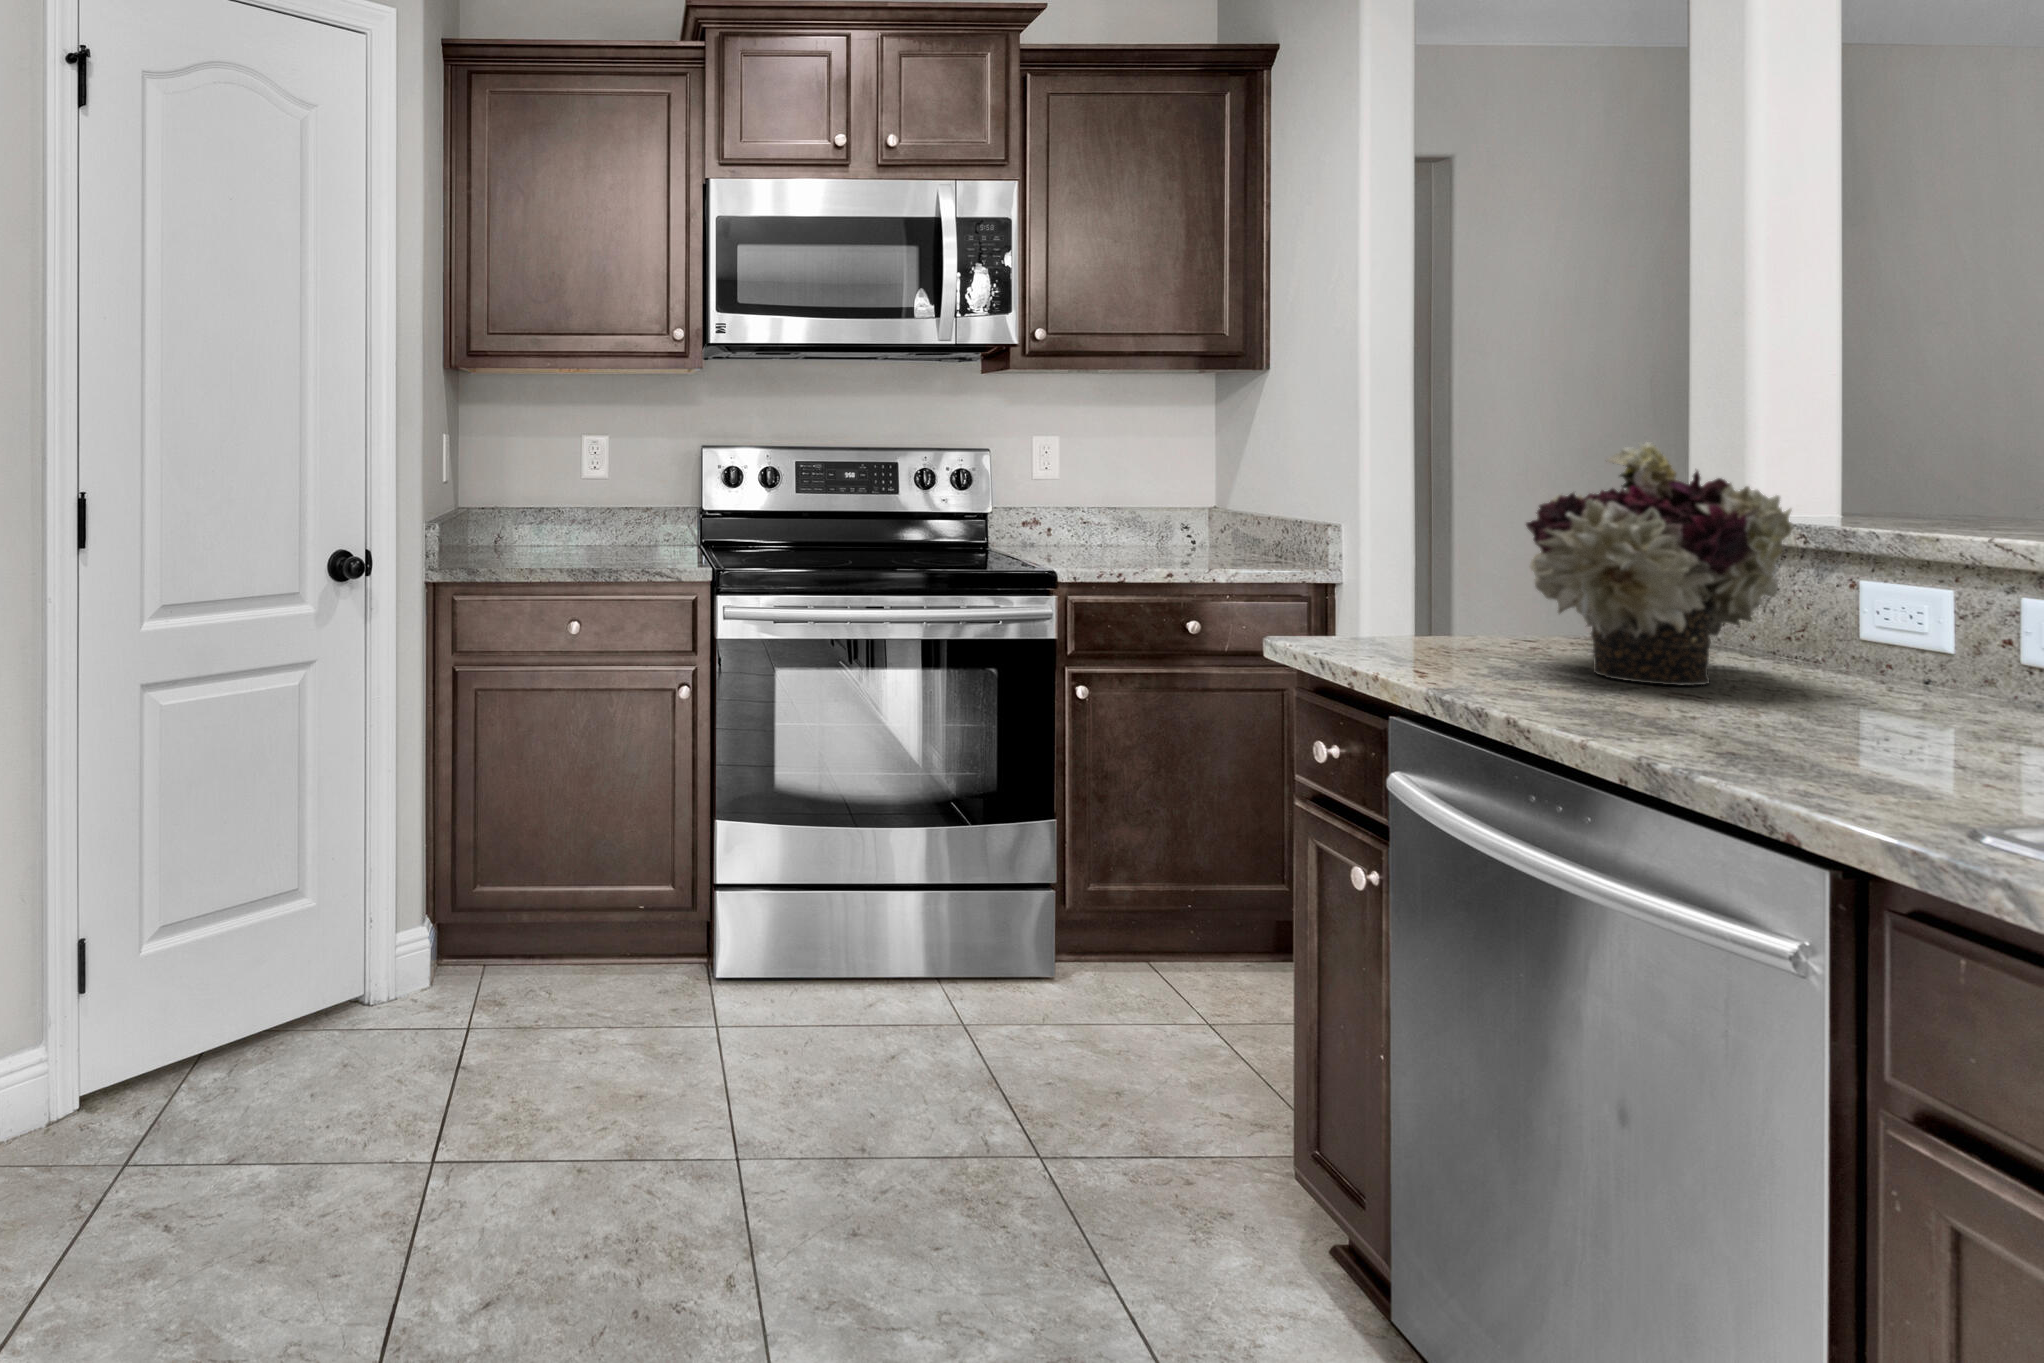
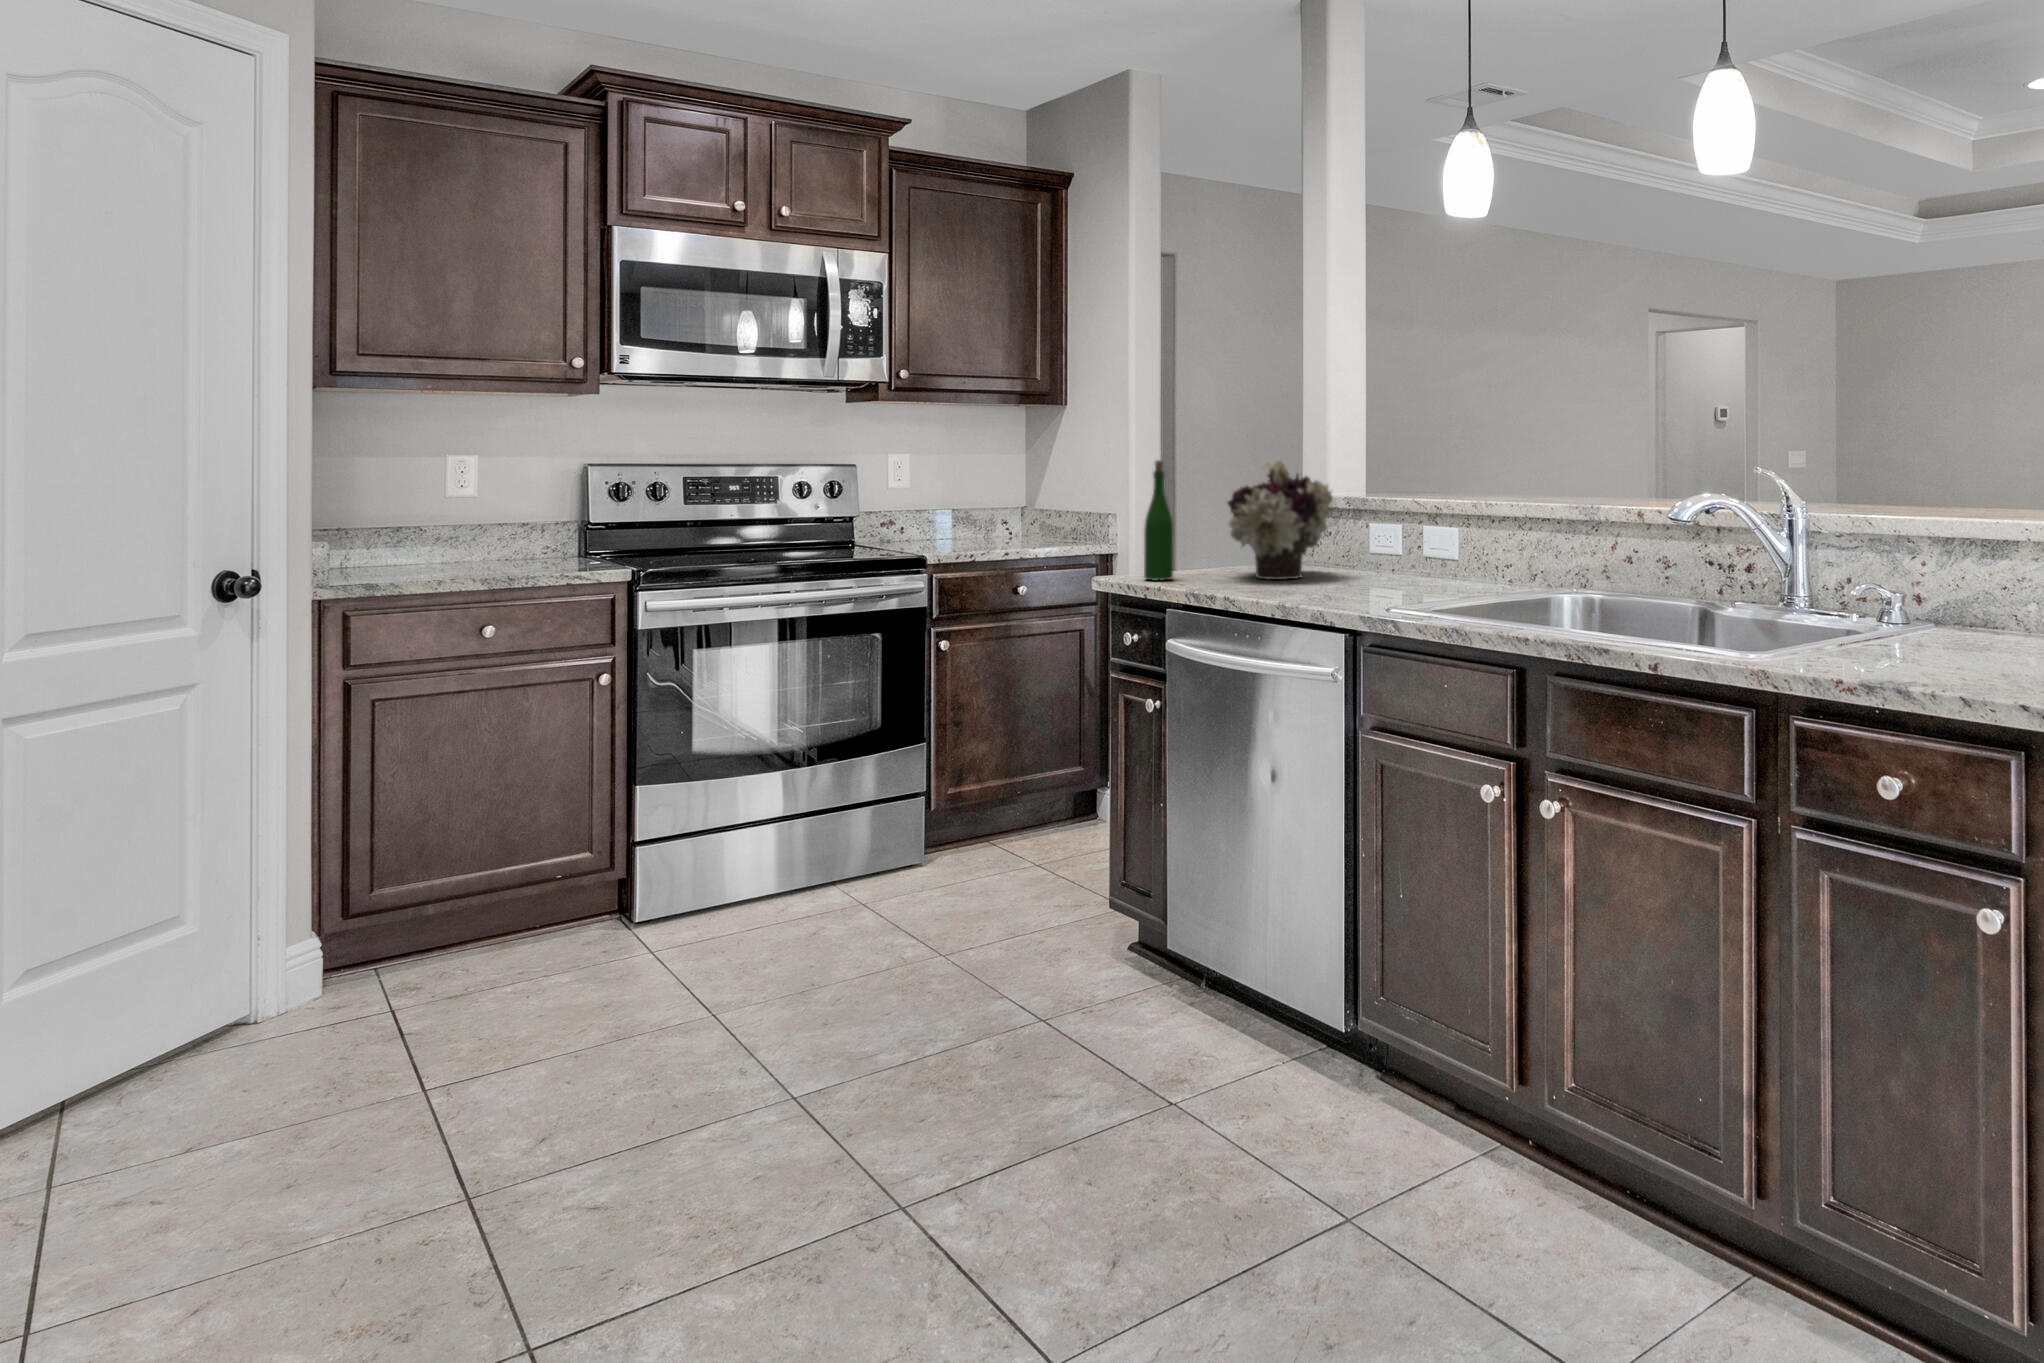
wine bottle: none [1352,443,1410,657] -> present [1144,460,1173,581]

